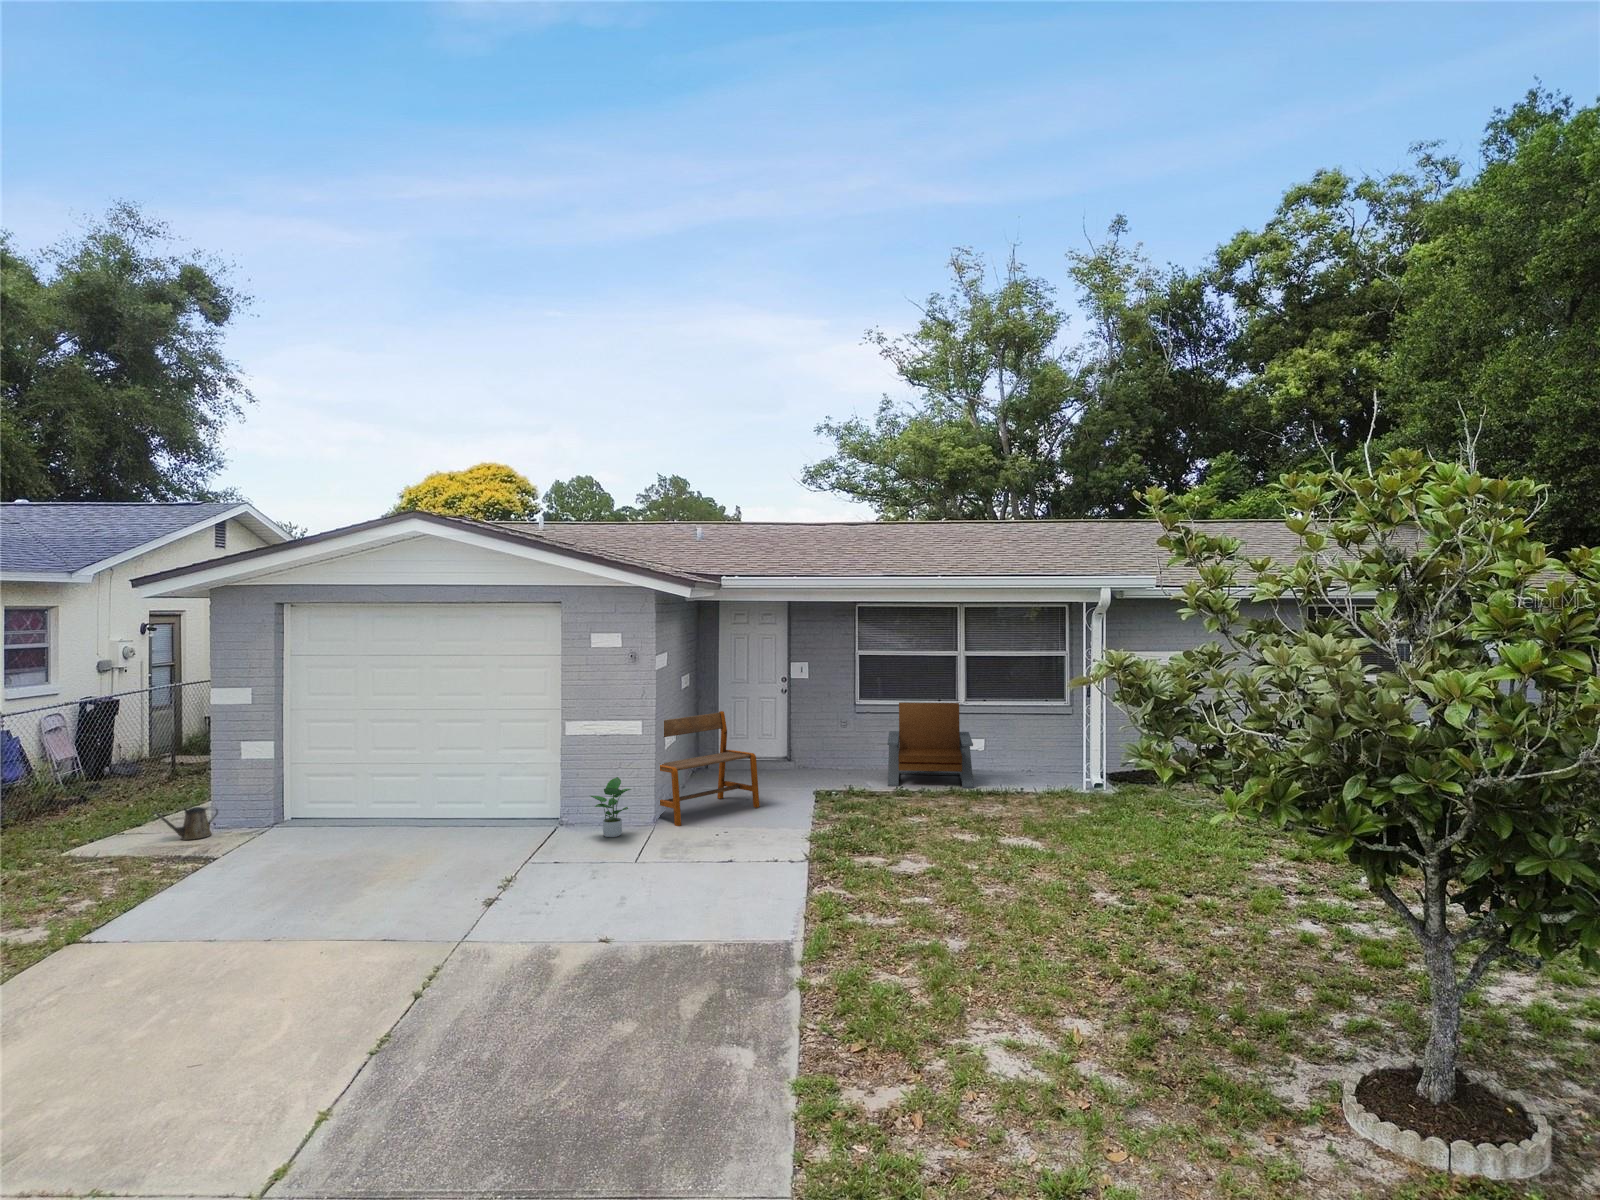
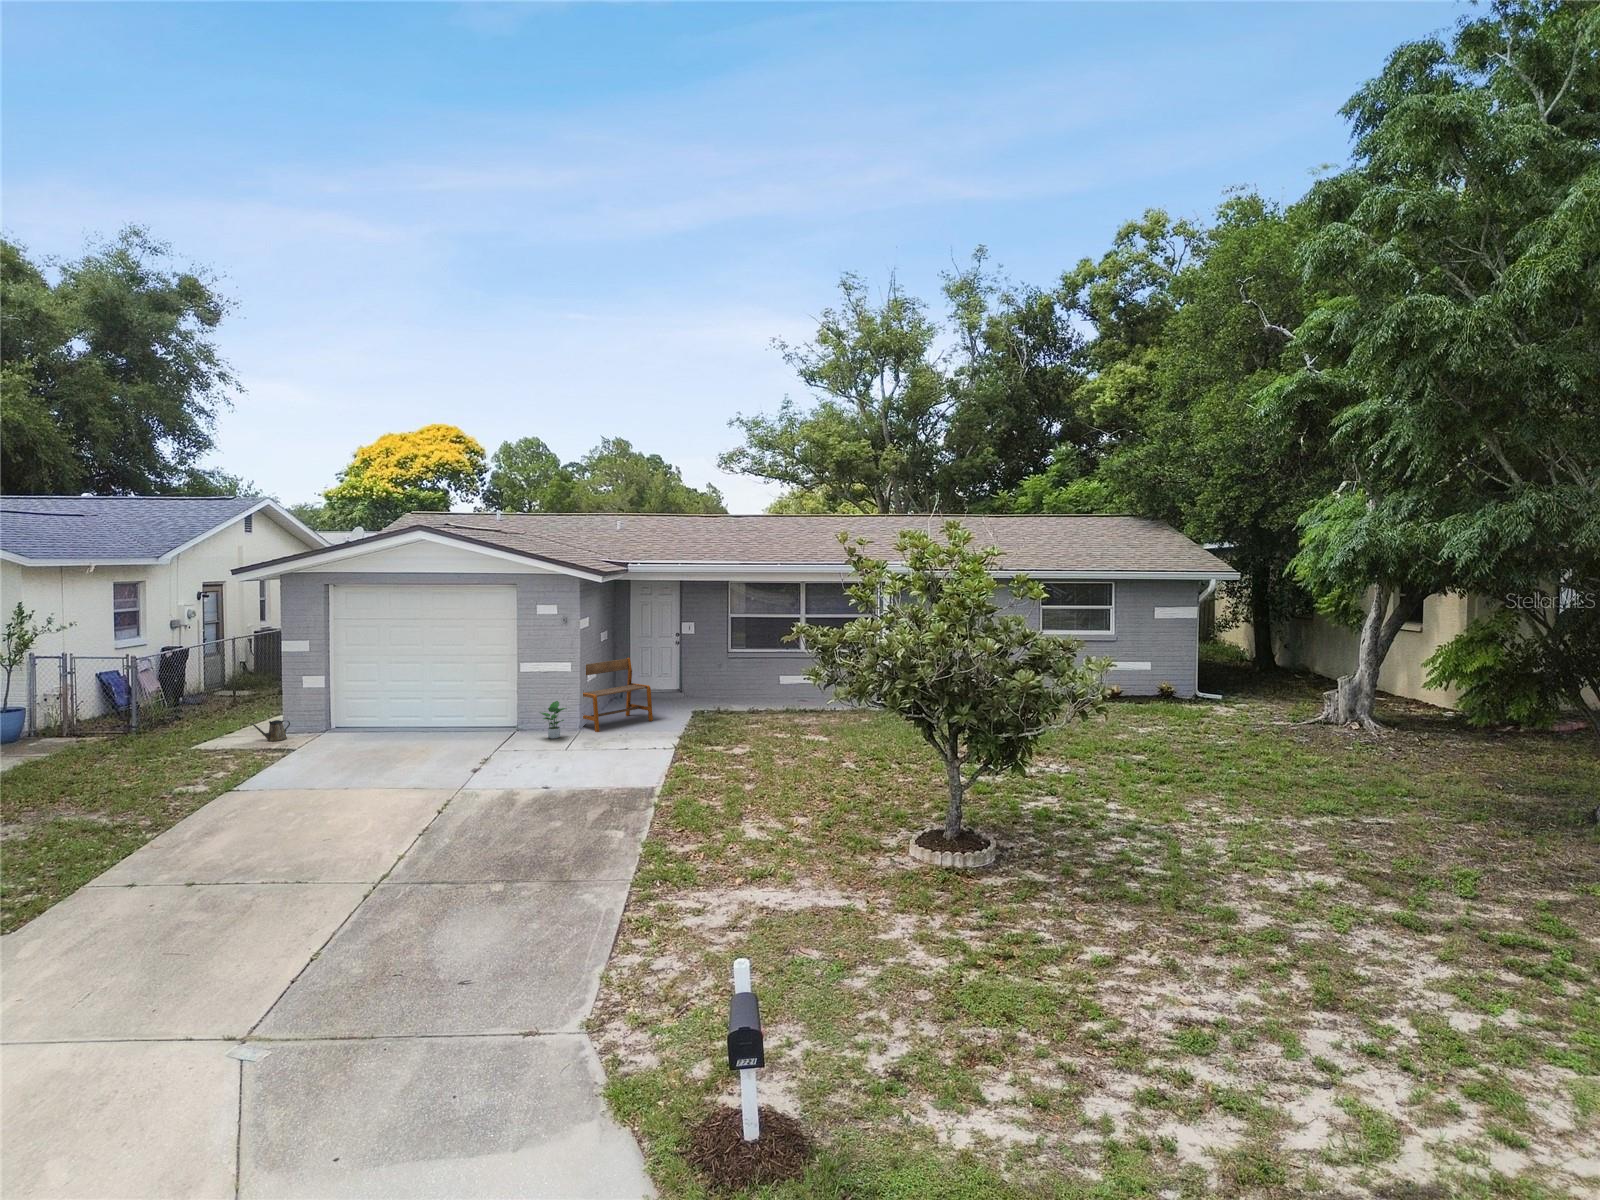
lounge chair: present [887,702,973,788] -> none [743,651,803,709]

